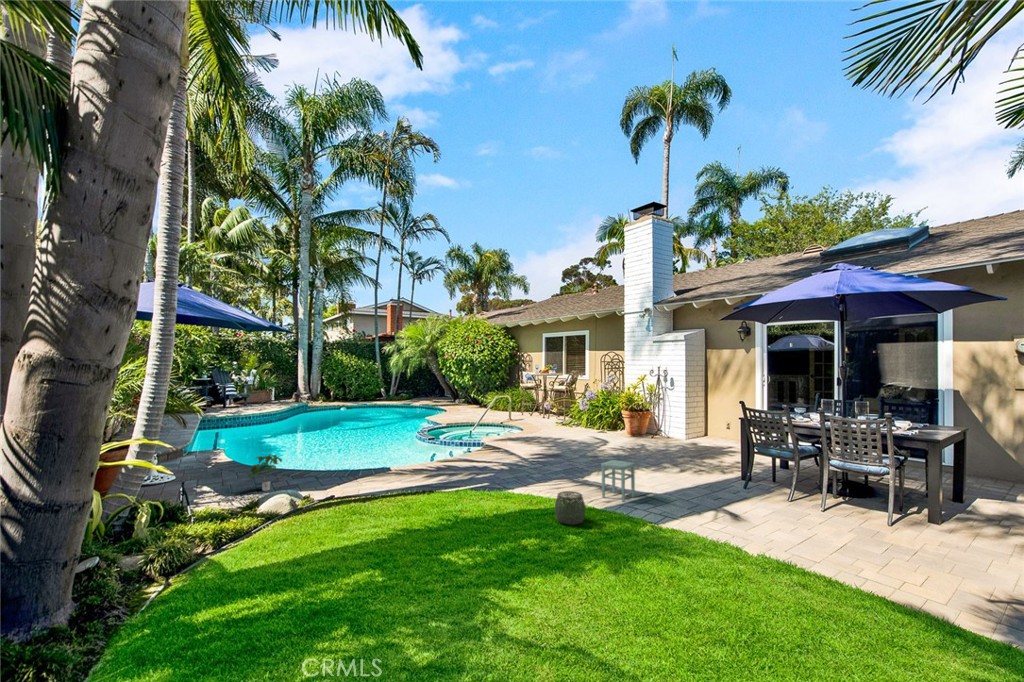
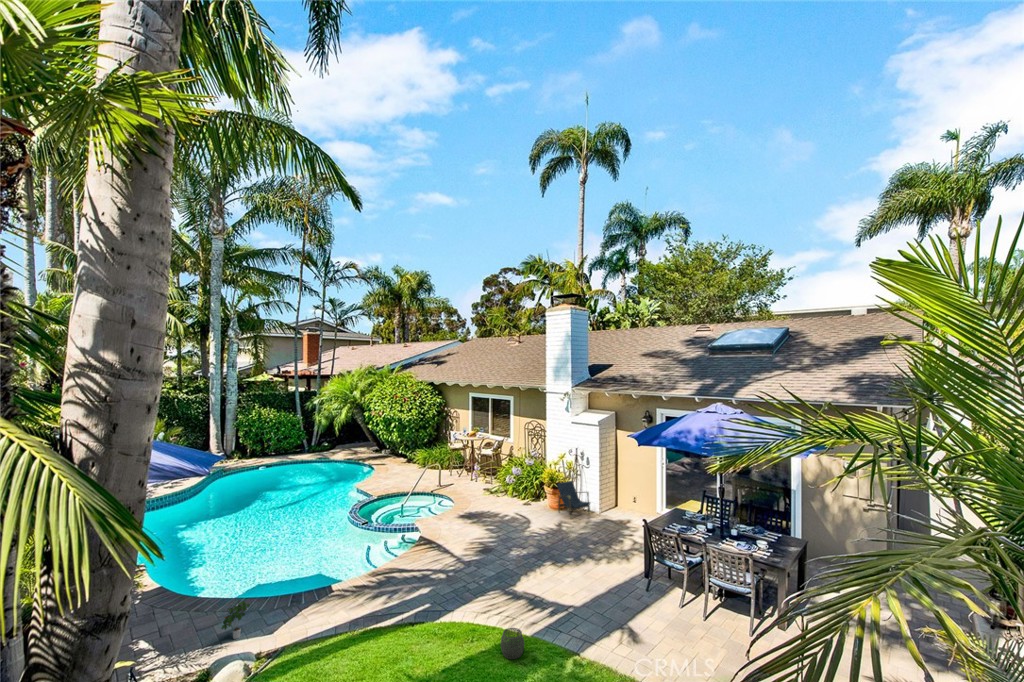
lounge chair: none [636,404,675,441] -> present [557,481,590,517]
stool: present [601,460,635,502] -> none [534,581,560,621]

